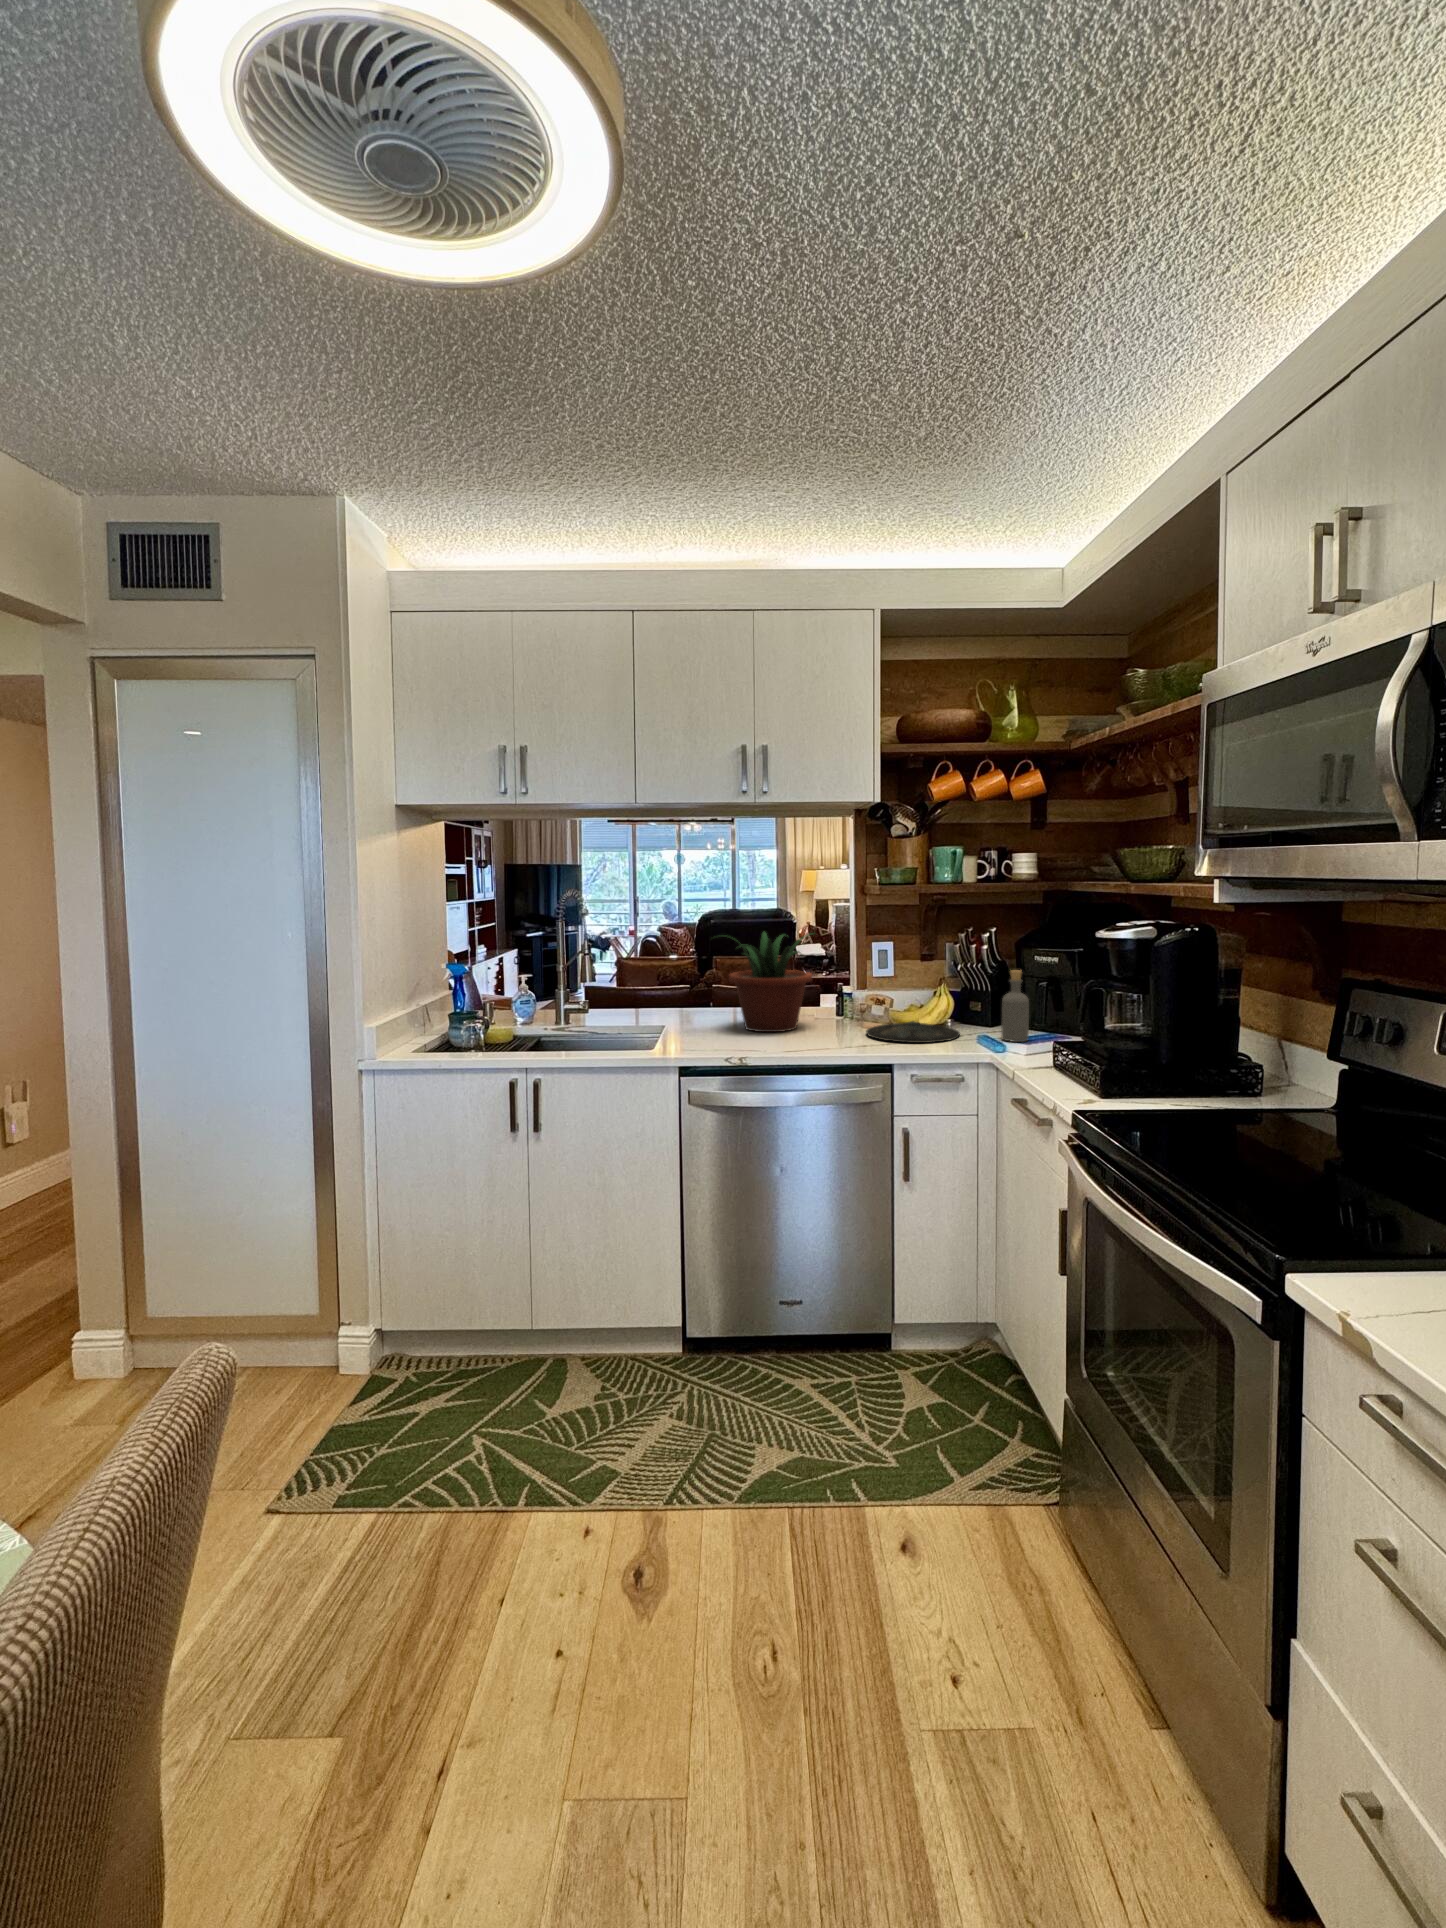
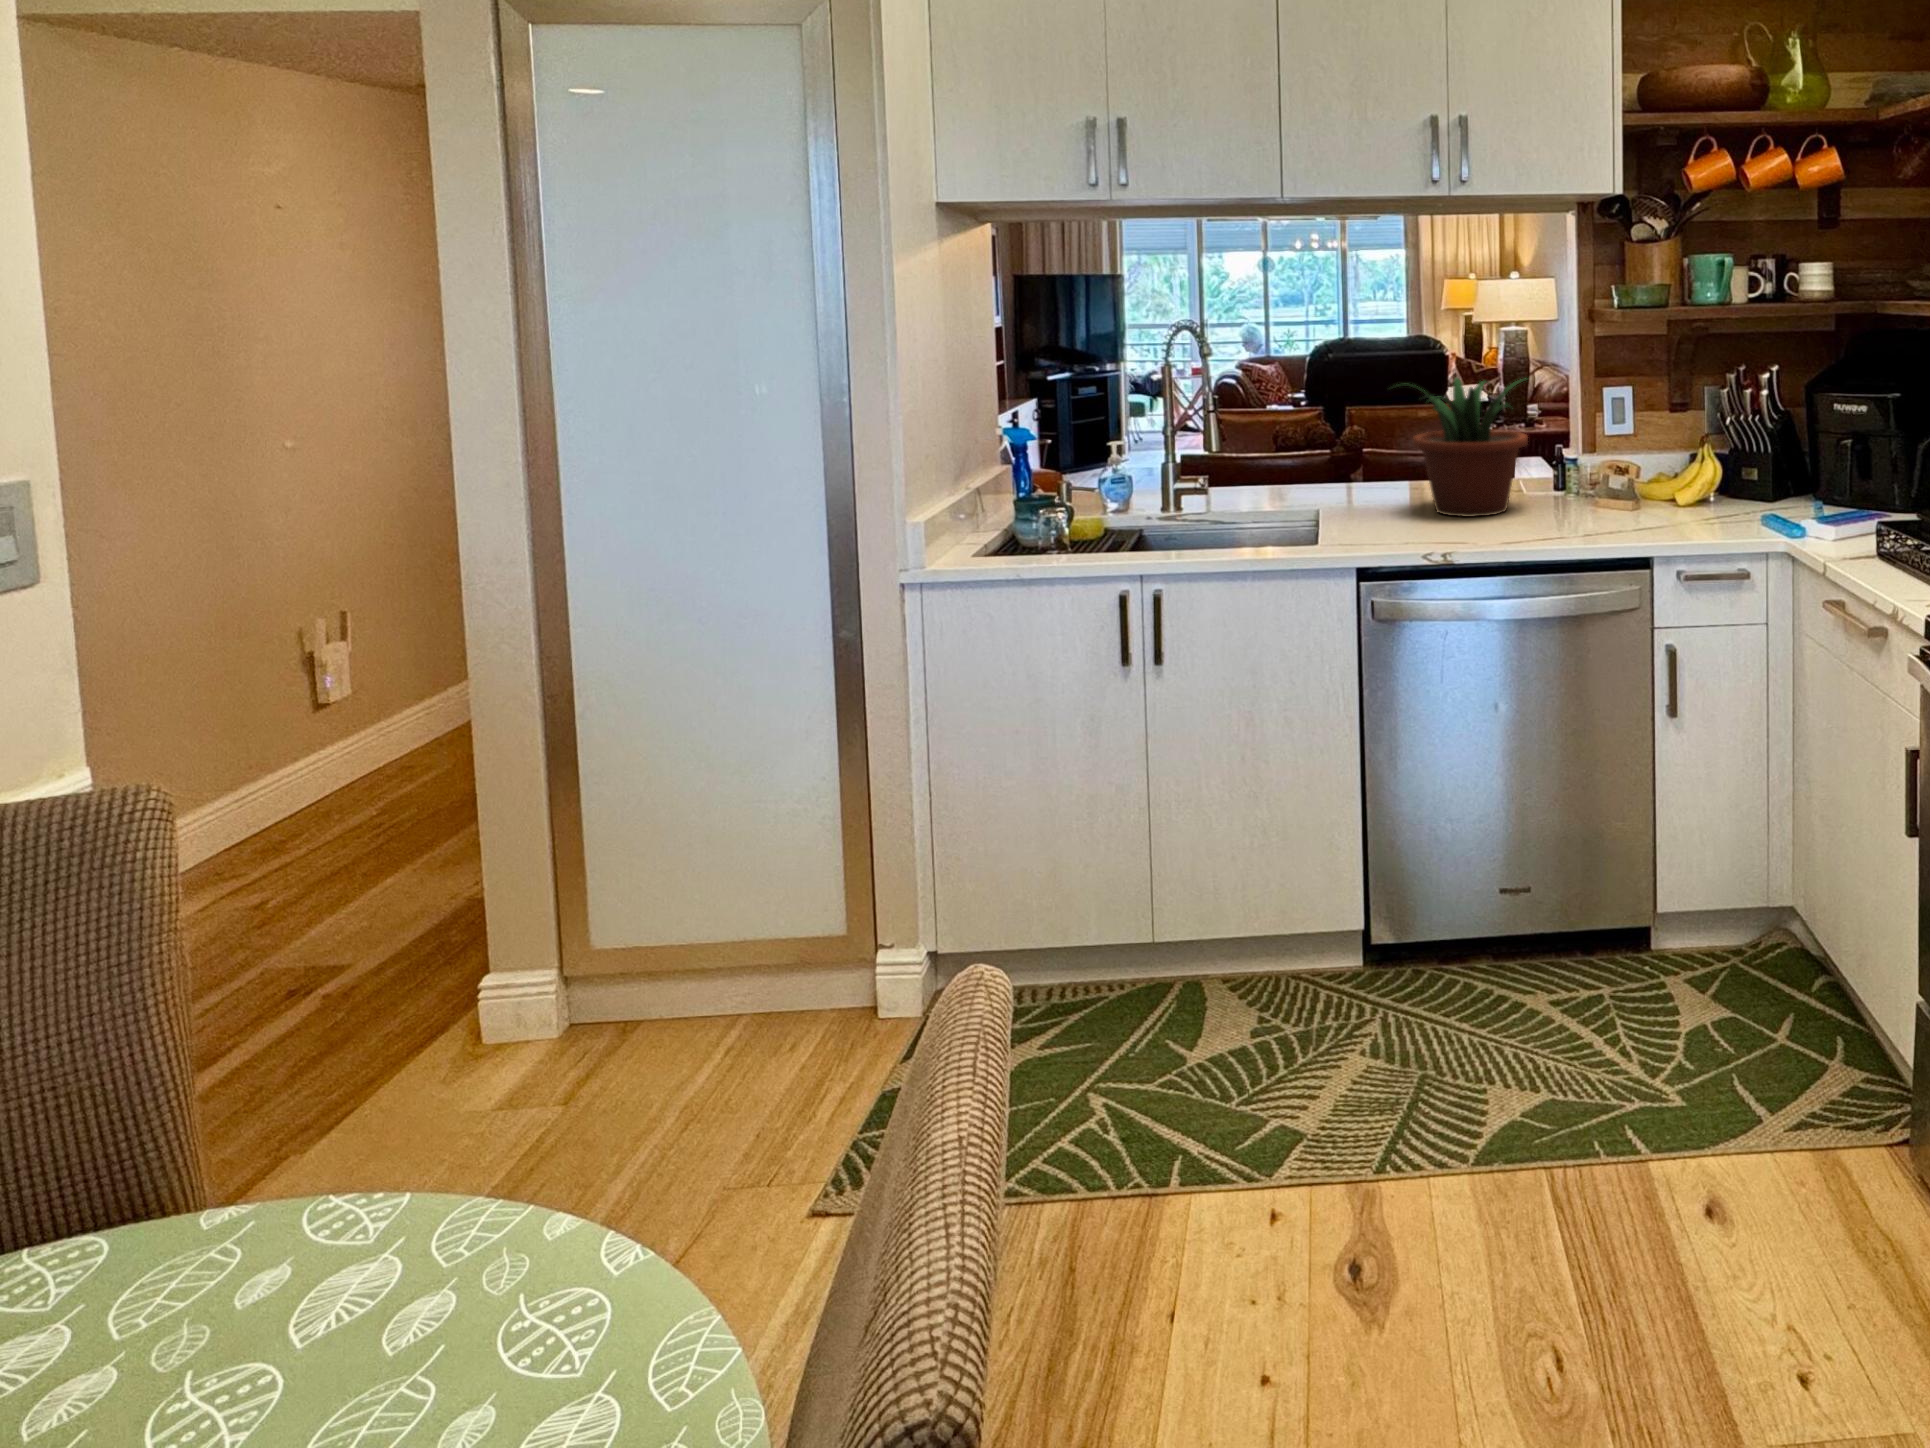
bottle: present [1001,970,1029,1042] -> none [1792,426,1829,523]
plate: present [866,1021,960,1043] -> none [1605,497,1734,528]

